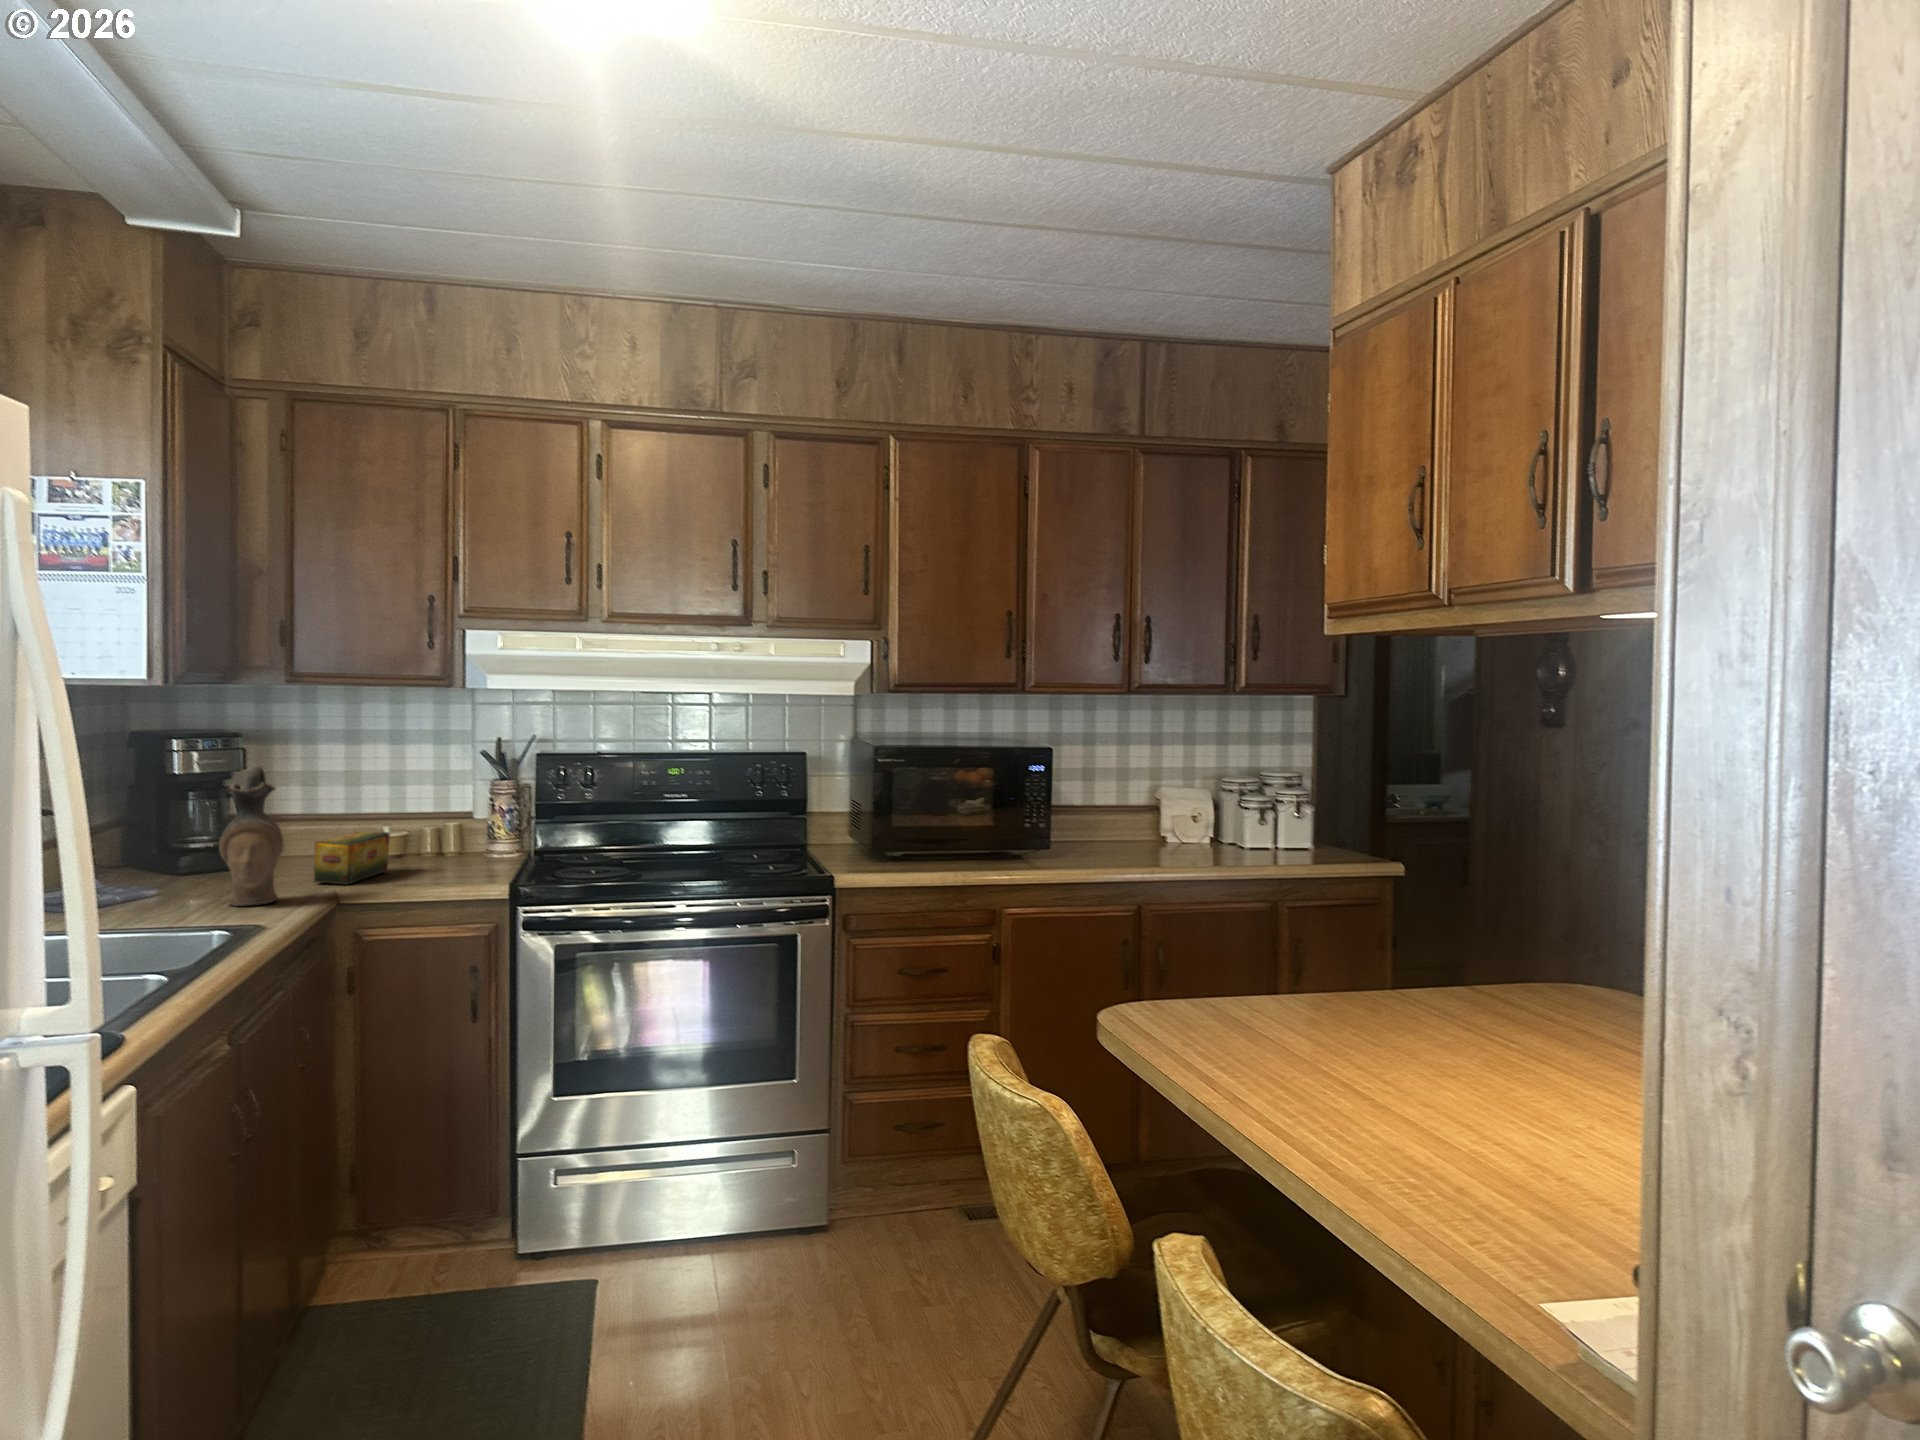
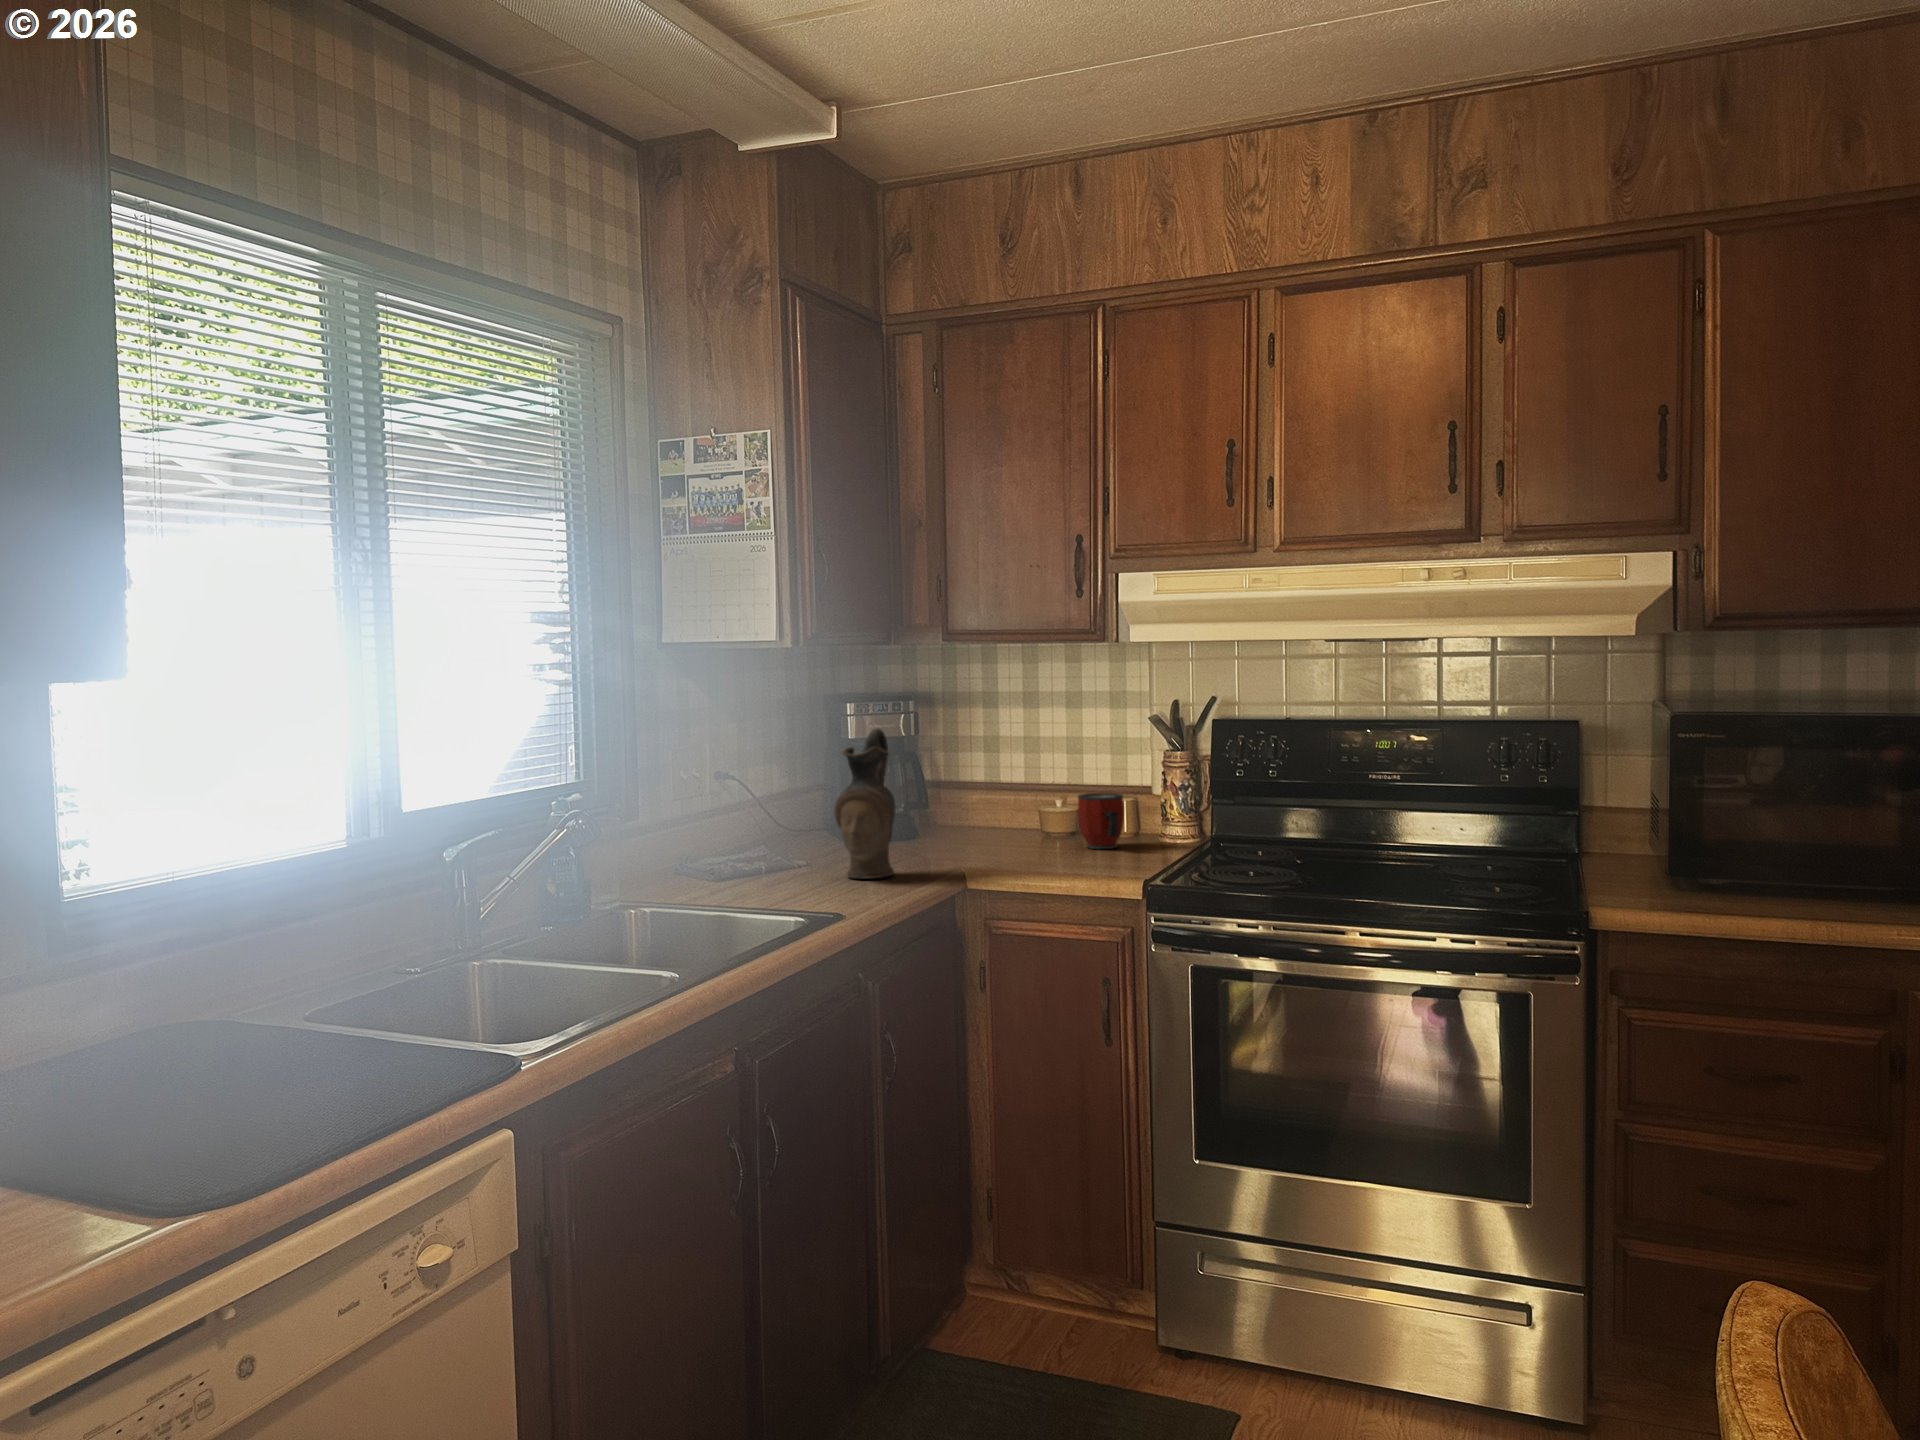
mug: none [423,818,467,866] -> present [1077,793,1124,849]
tea box: present [314,832,390,884] -> none [948,805,1035,863]

